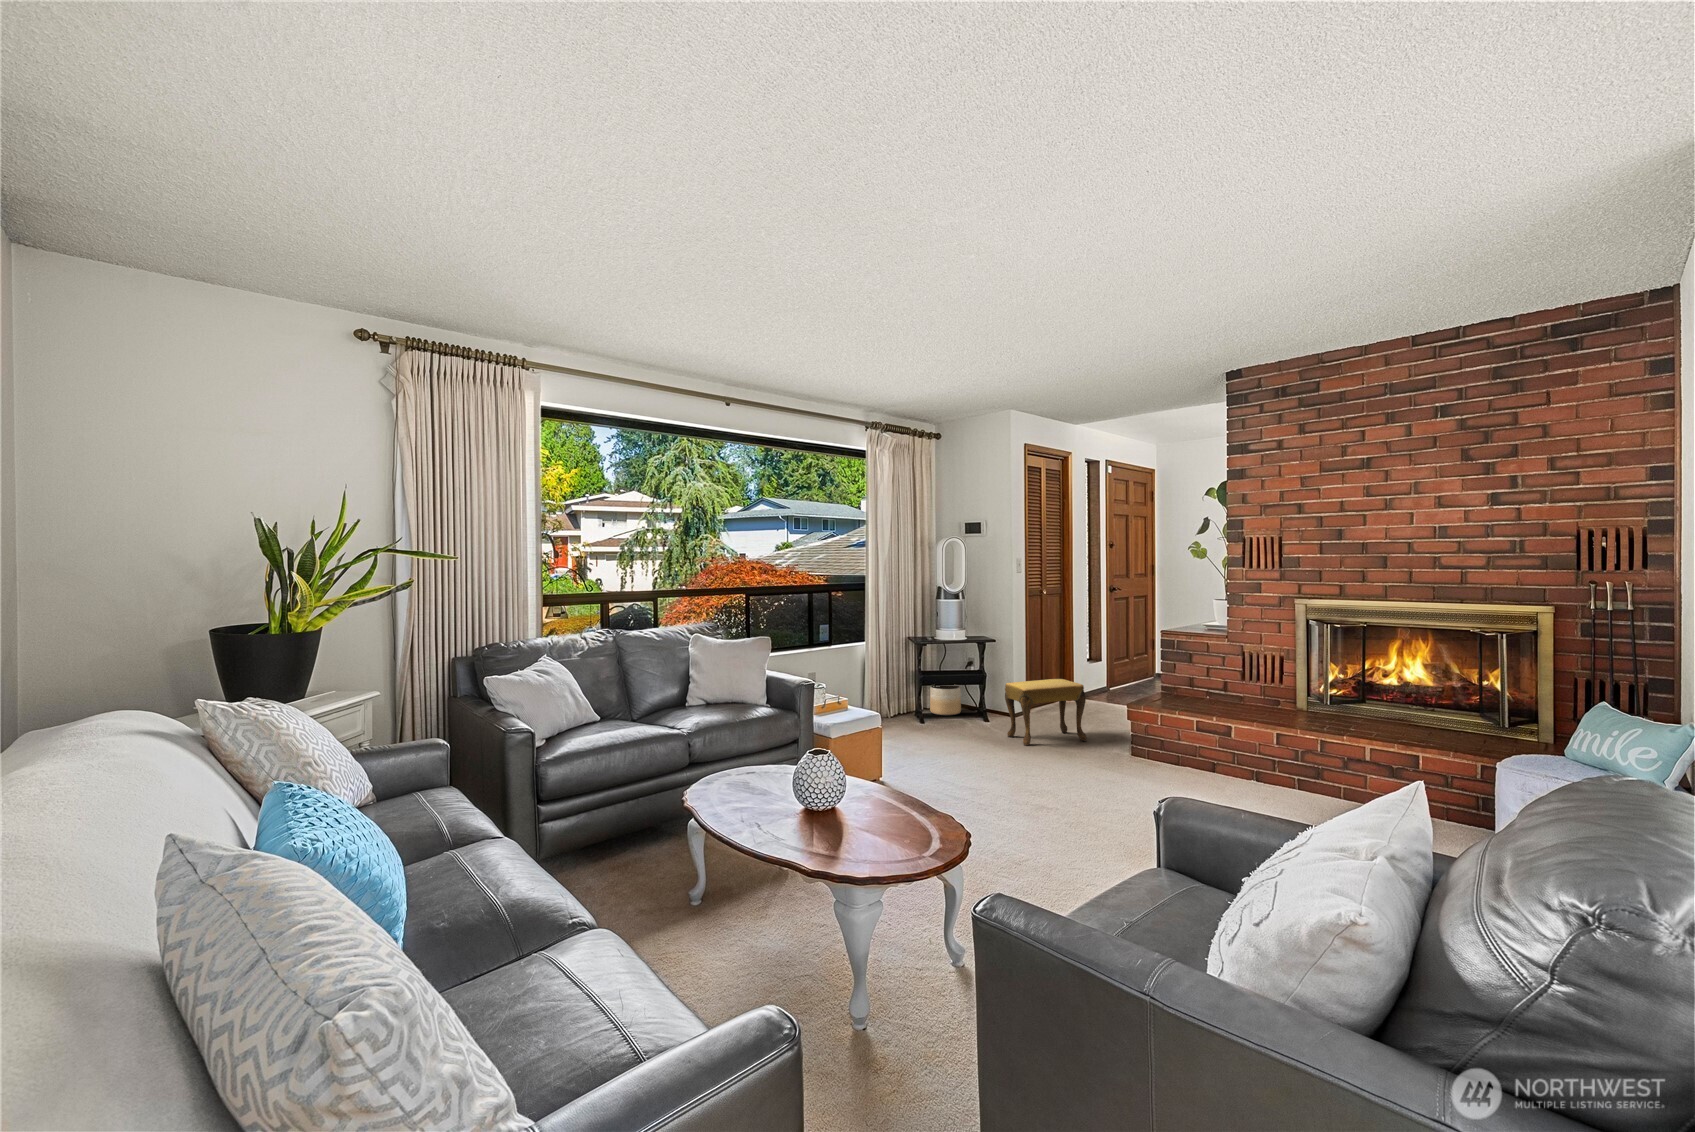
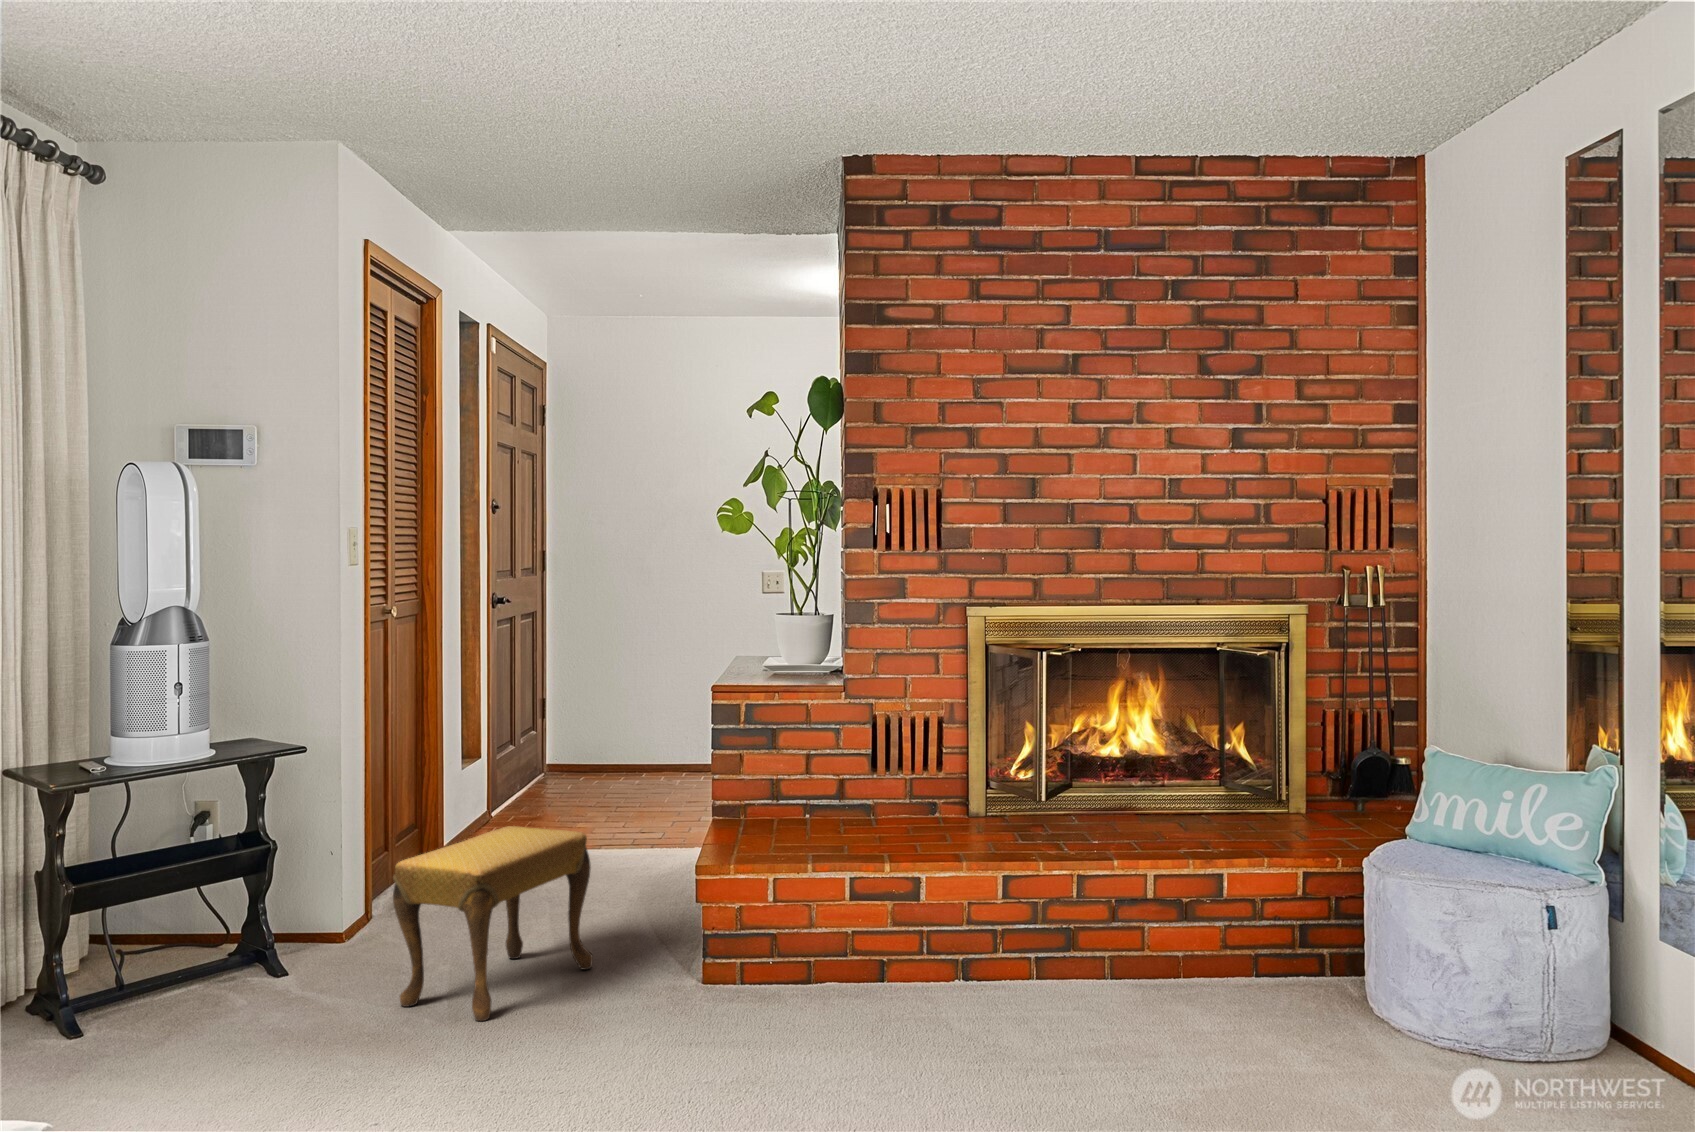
planter: present [930,685,961,715] -> none [78,890,180,991]

